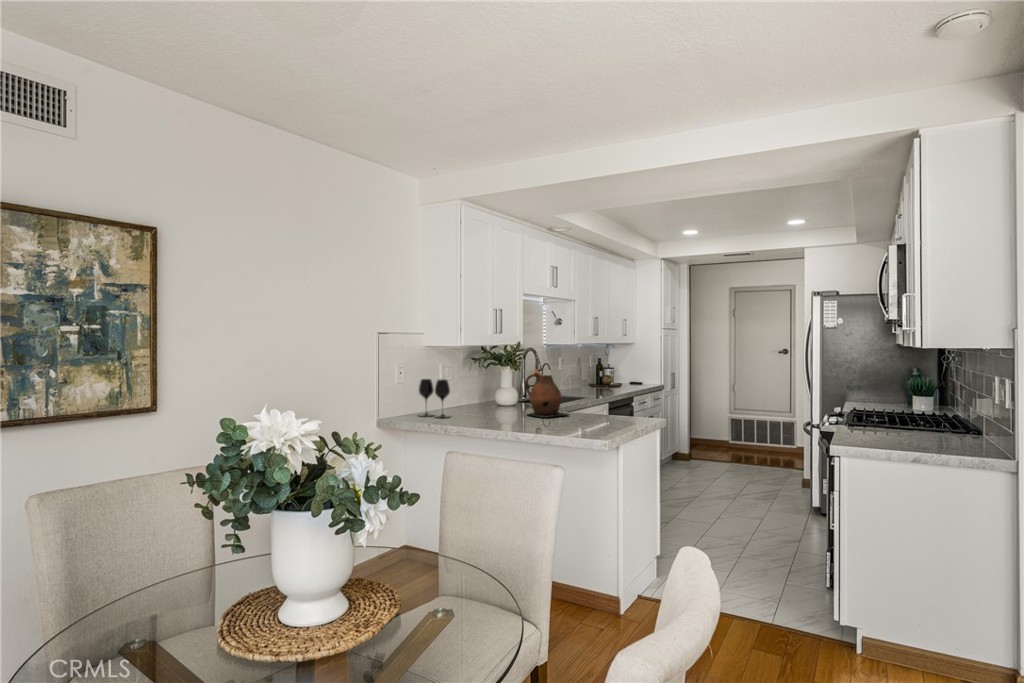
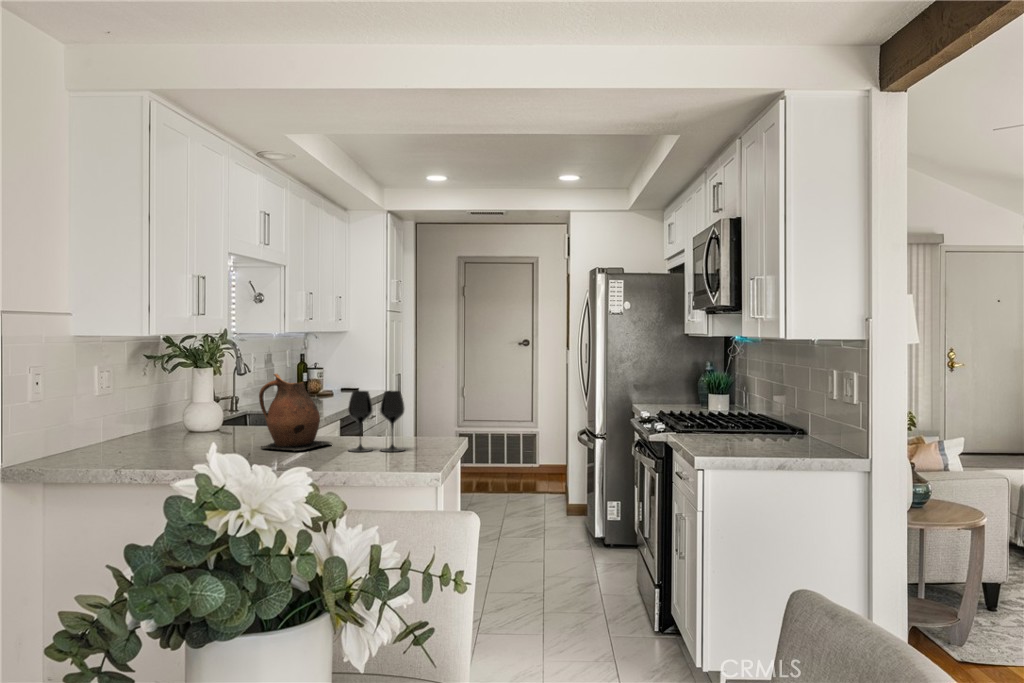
wine glass: present [419,379,450,418] -> present [348,391,405,452]

